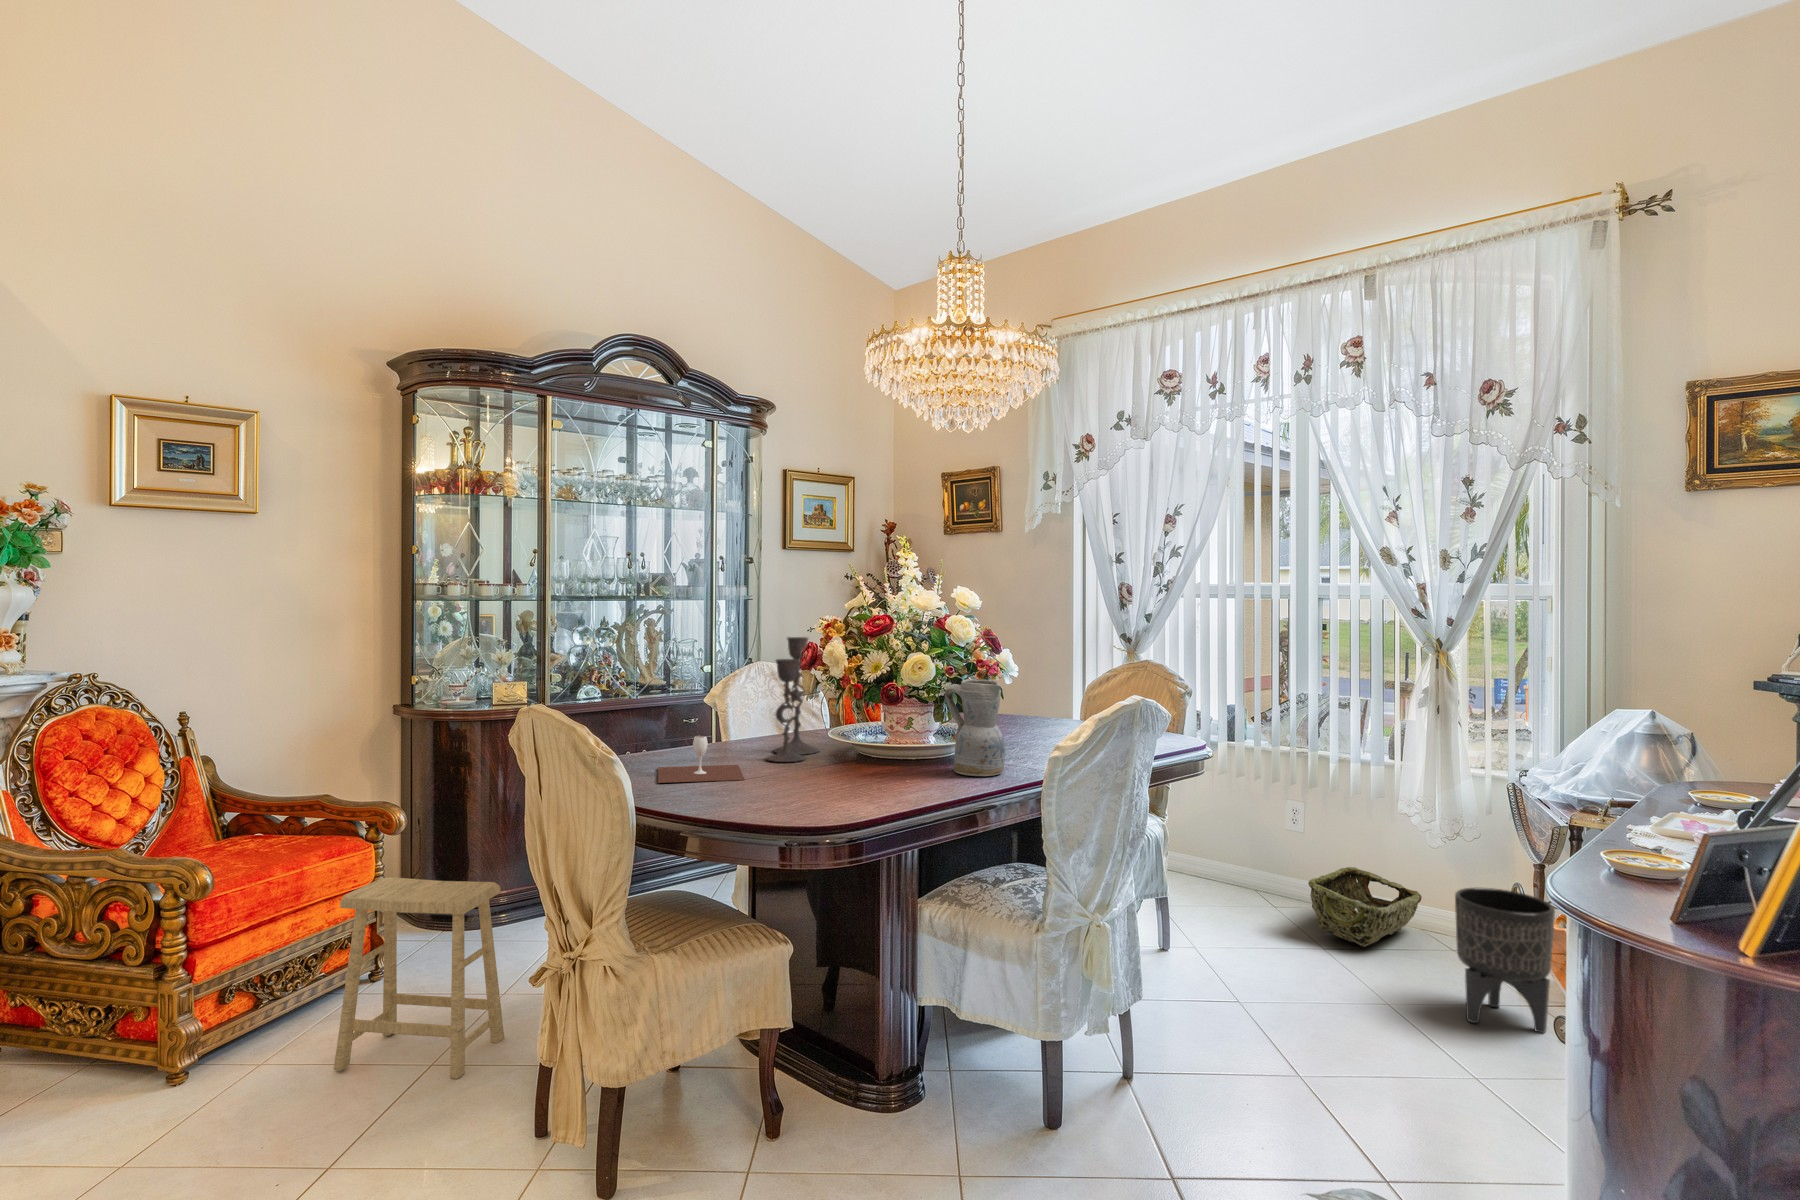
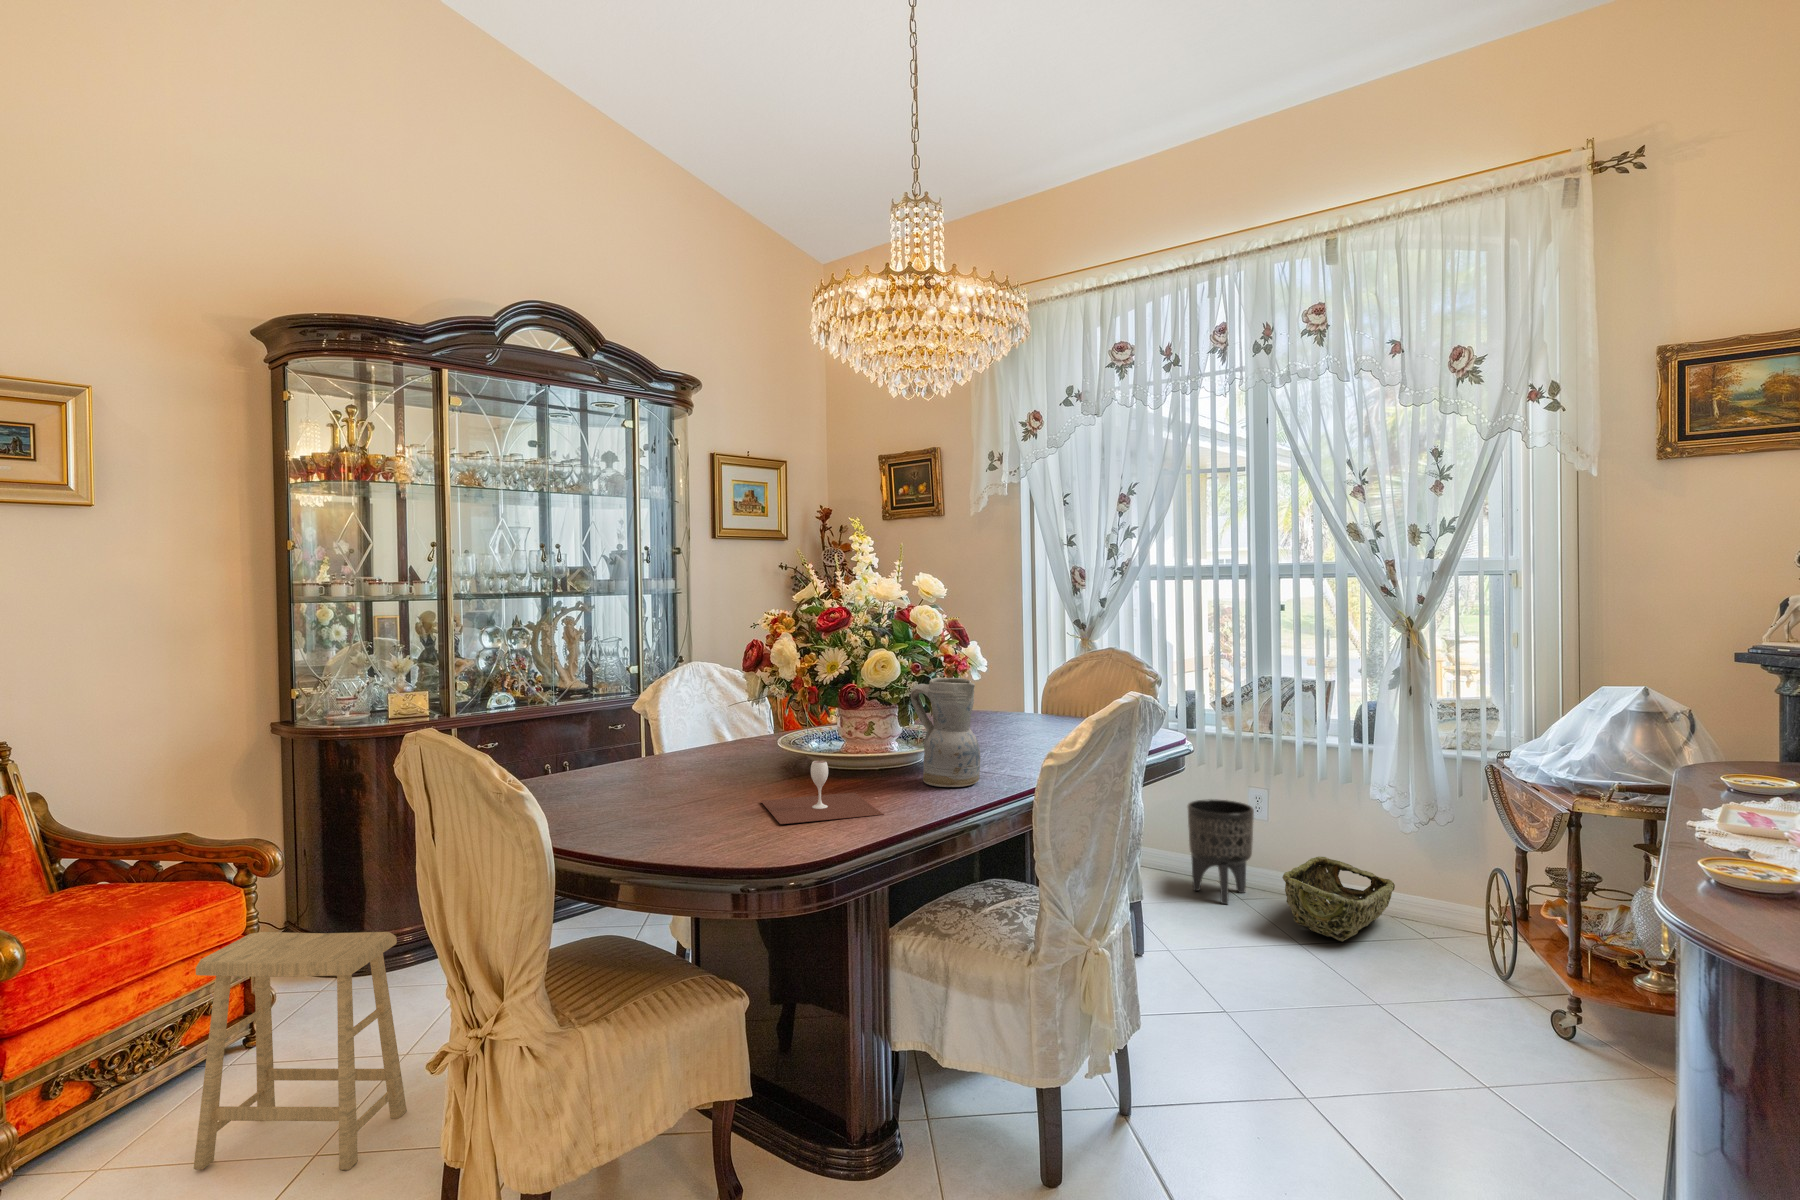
candlestick: present [767,637,819,762] -> none [707,635,767,778]
wine glass: present [658,736,744,783] -> present [761,761,883,824]
planter: present [1455,888,1555,1033] -> present [1187,799,1254,904]

